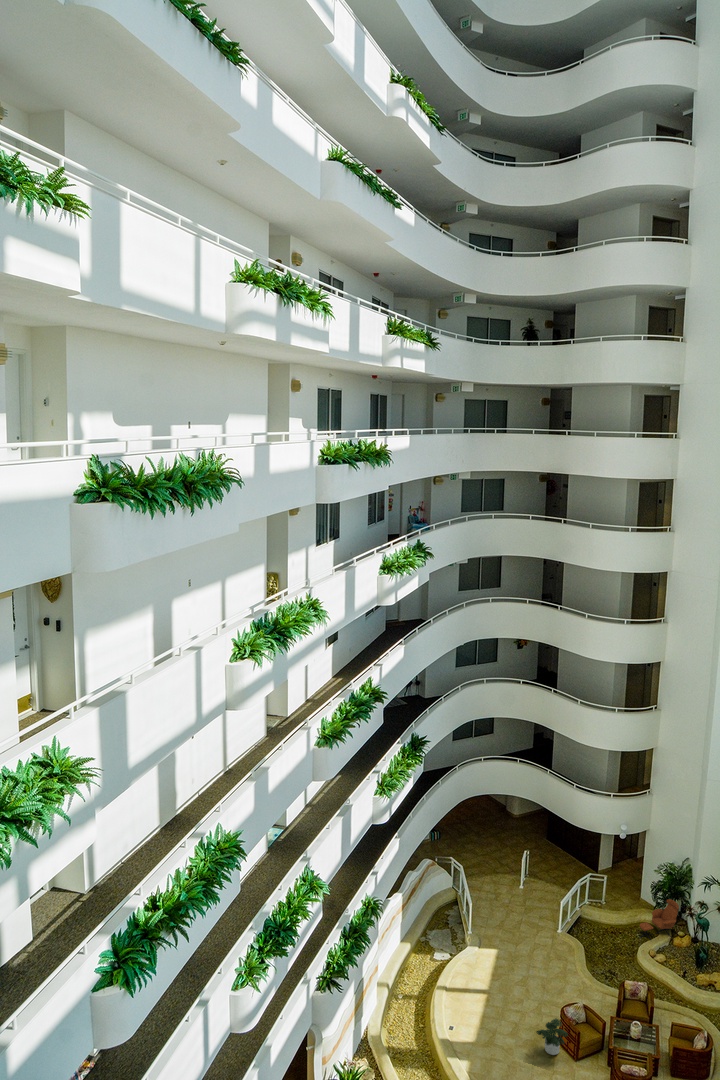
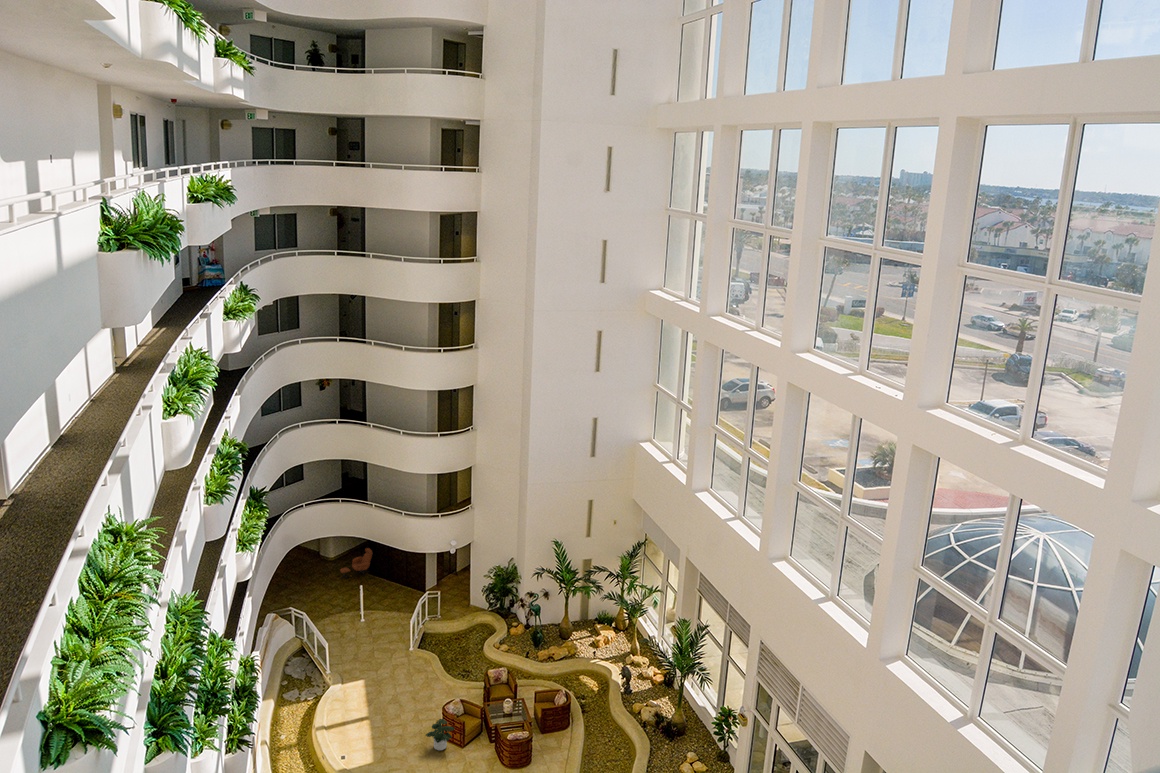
lounge chair: present [640,899,679,939] -> present [340,548,372,577]

